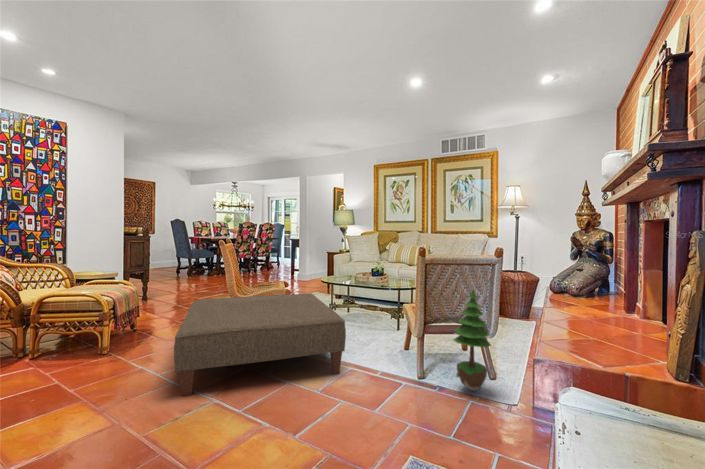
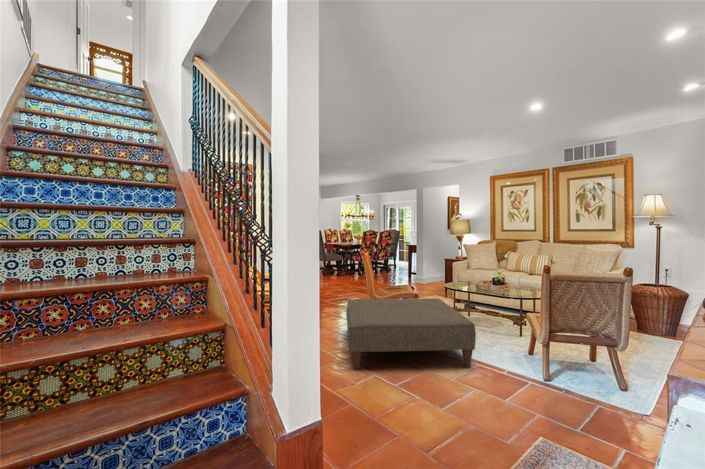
potted tree: present [453,290,491,391] -> none [578,304,620,396]

